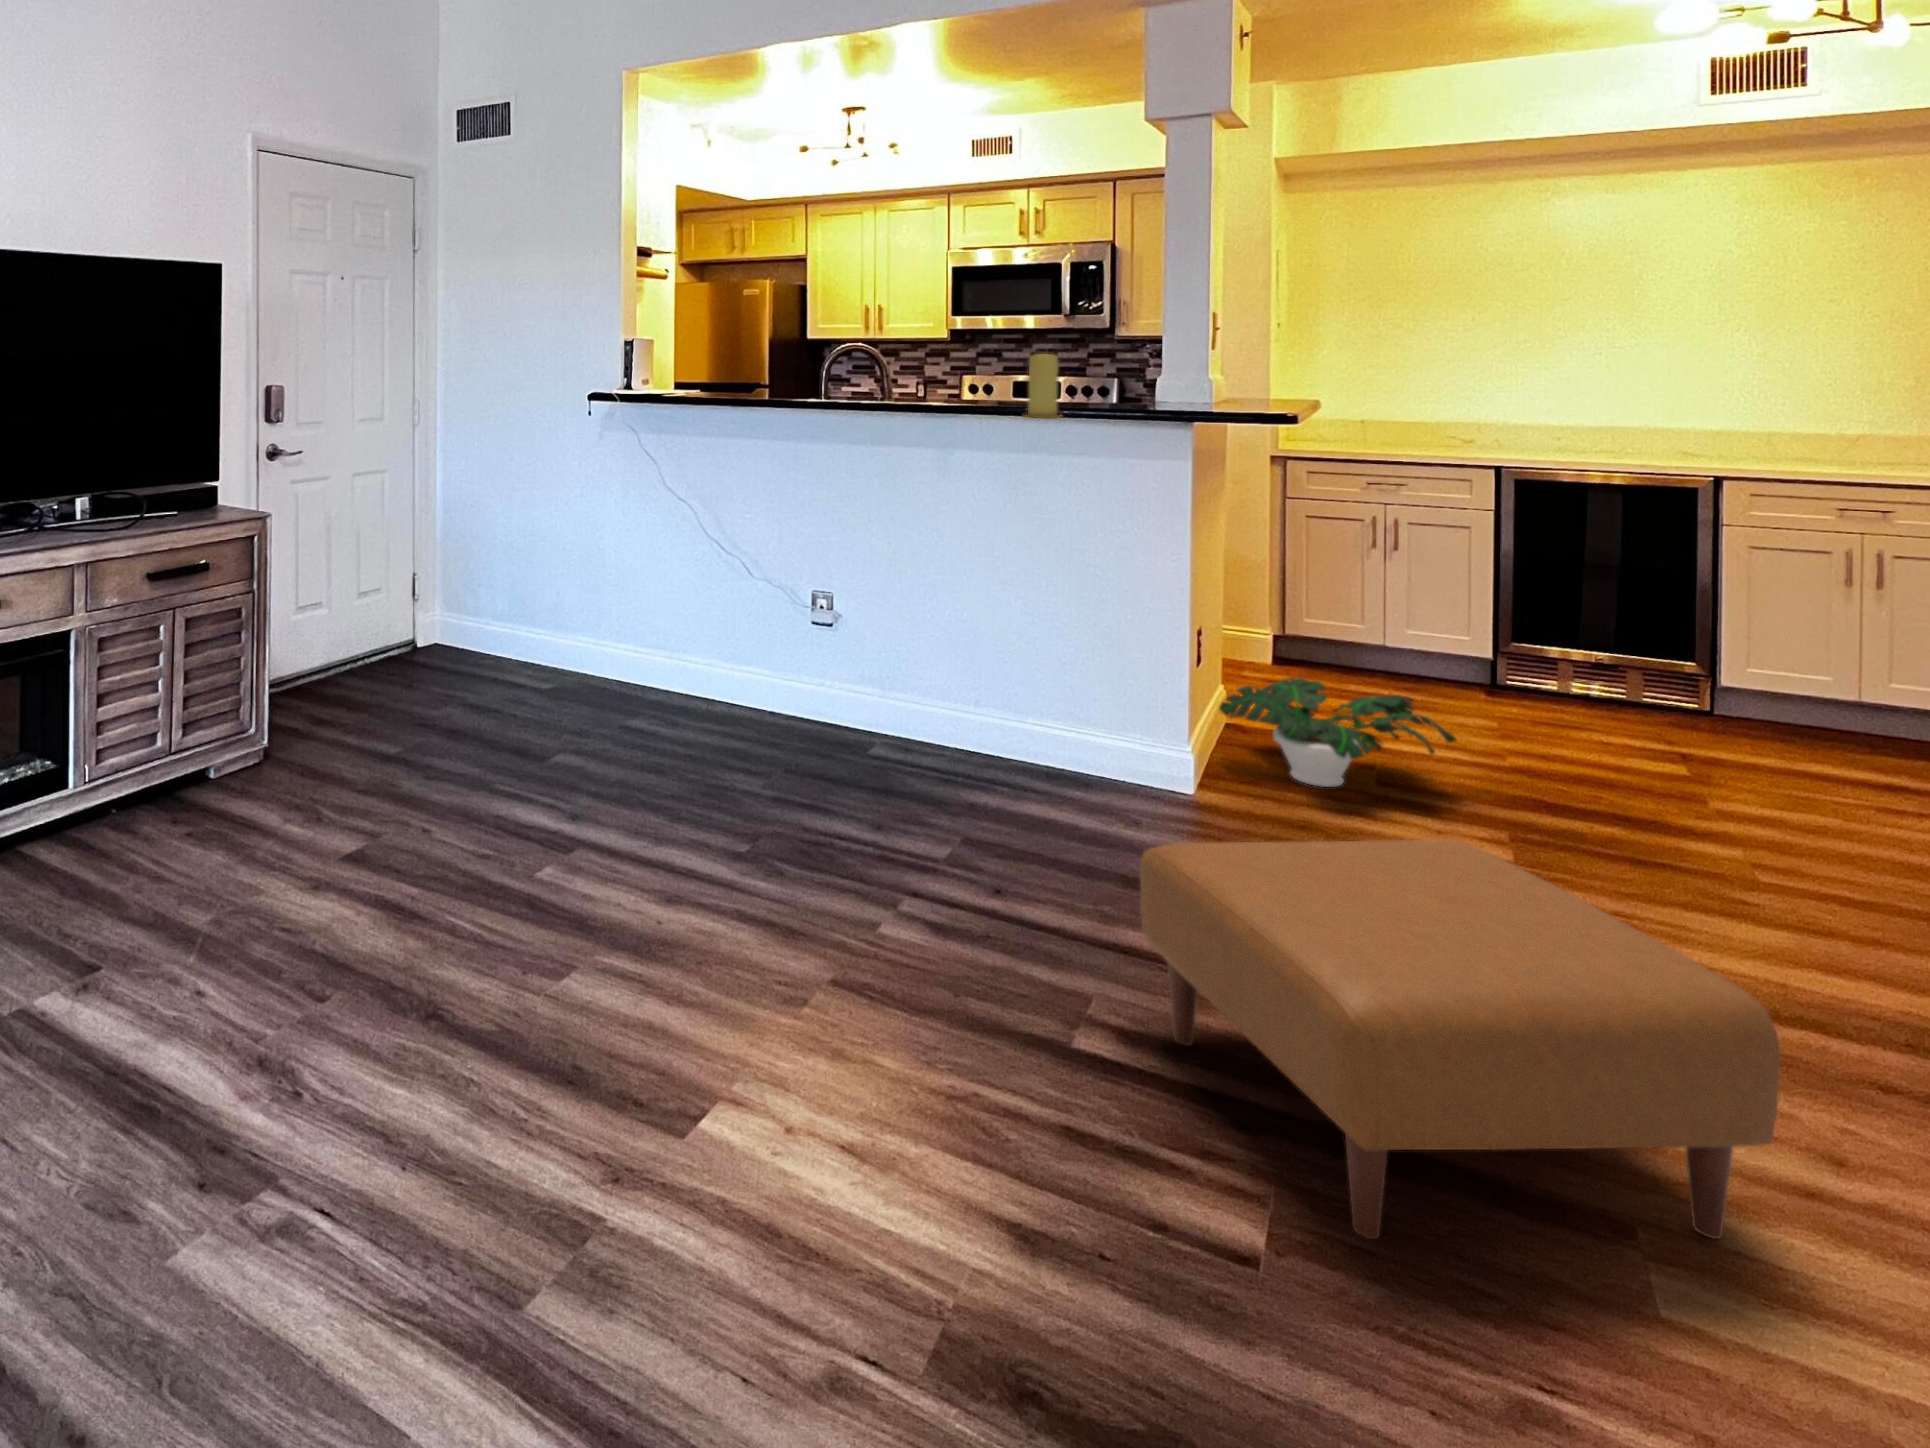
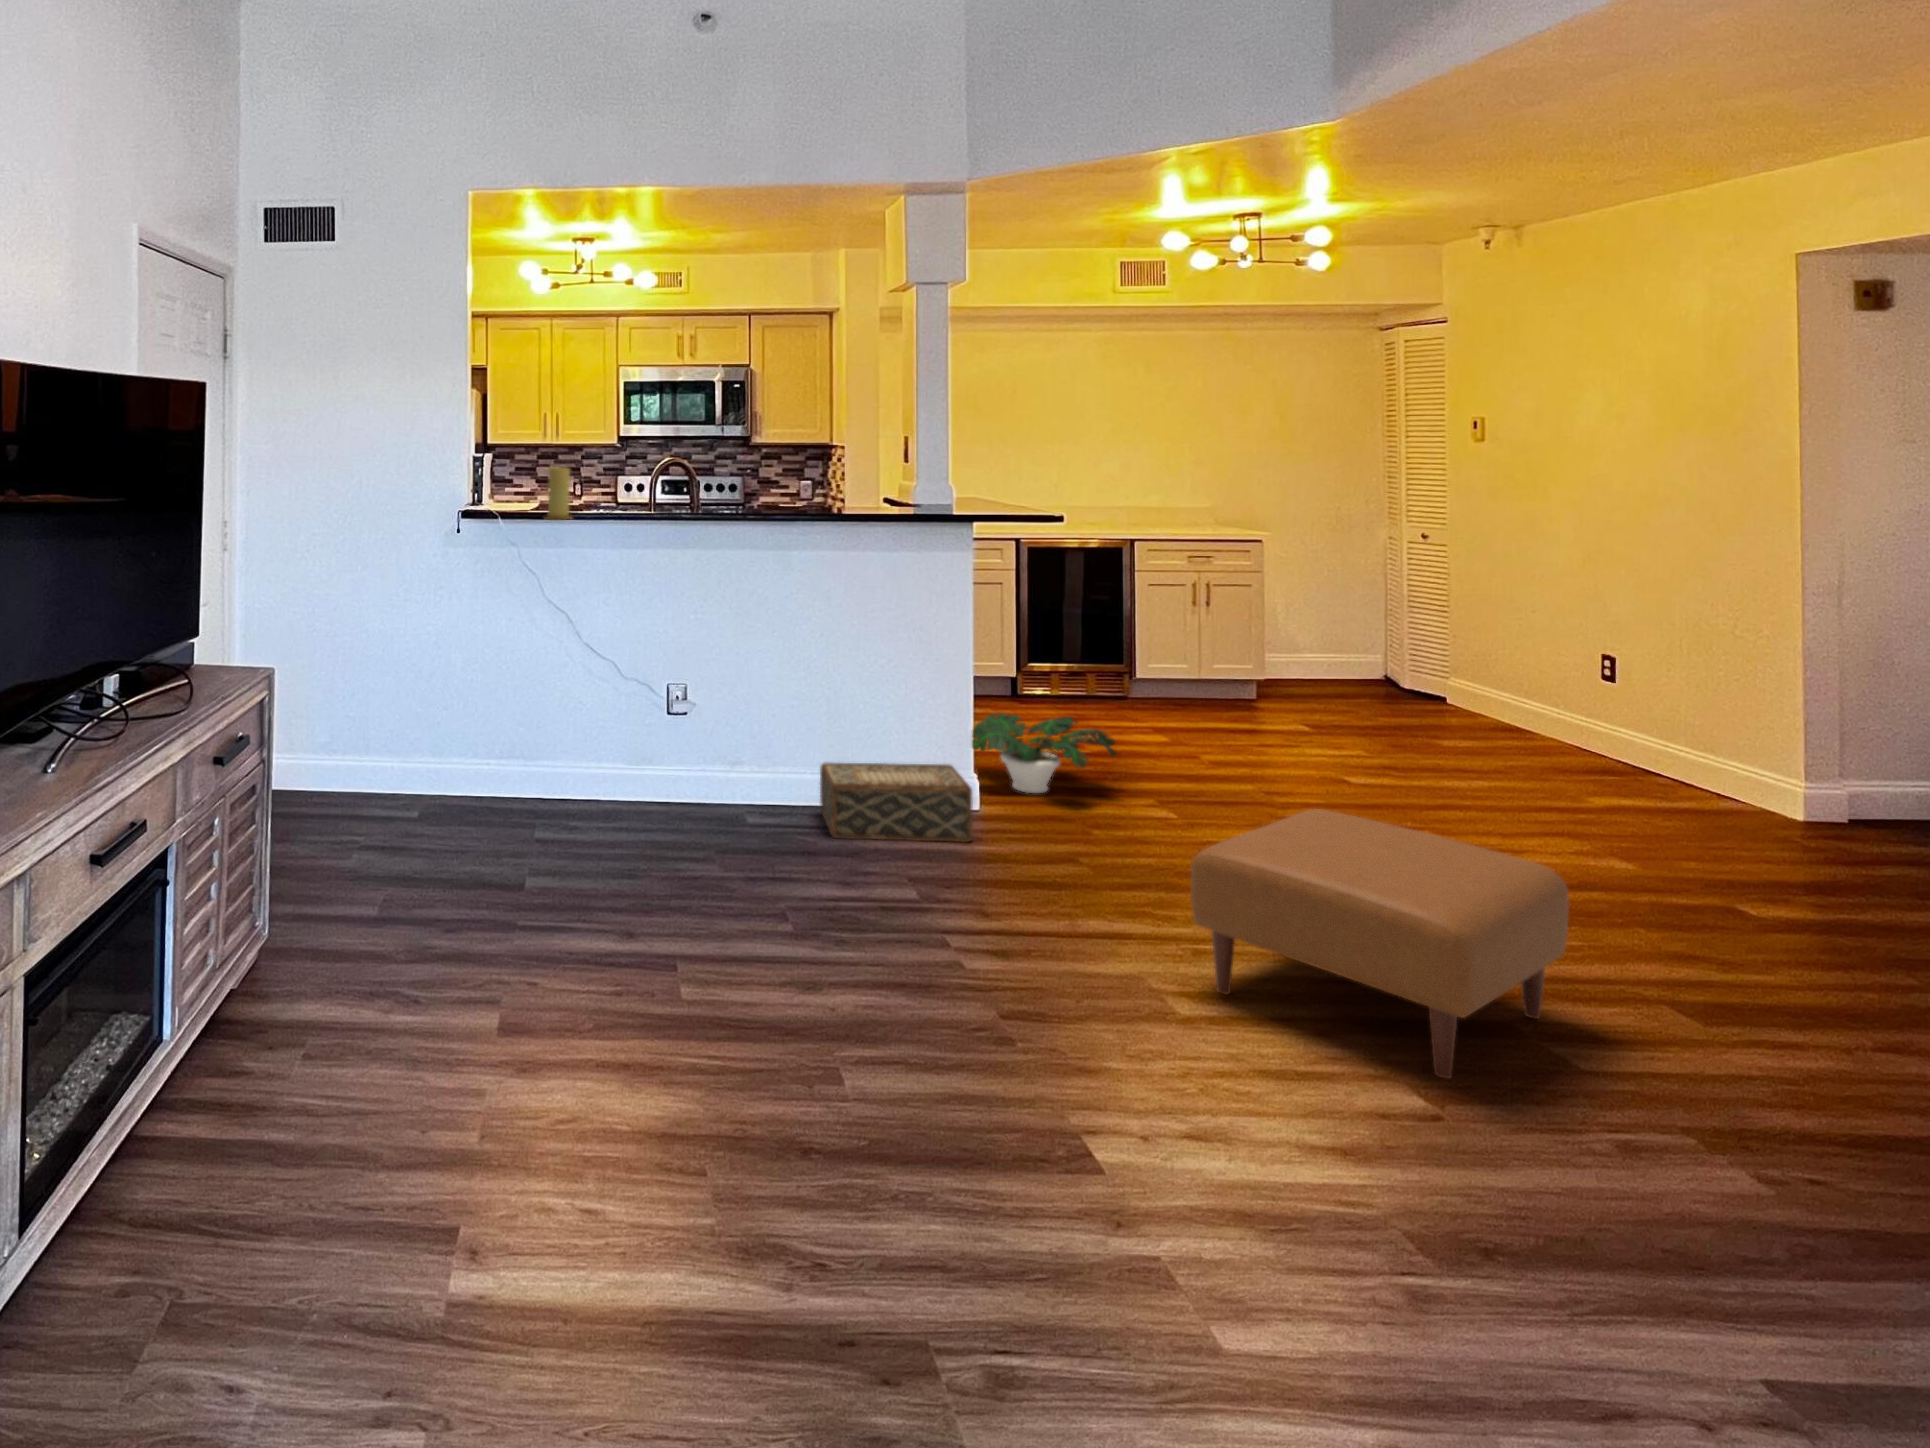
candle: present [1026,354,1058,418] -> present [547,467,570,519]
woven basket: none [944,694,1139,814] -> present [820,763,973,842]

